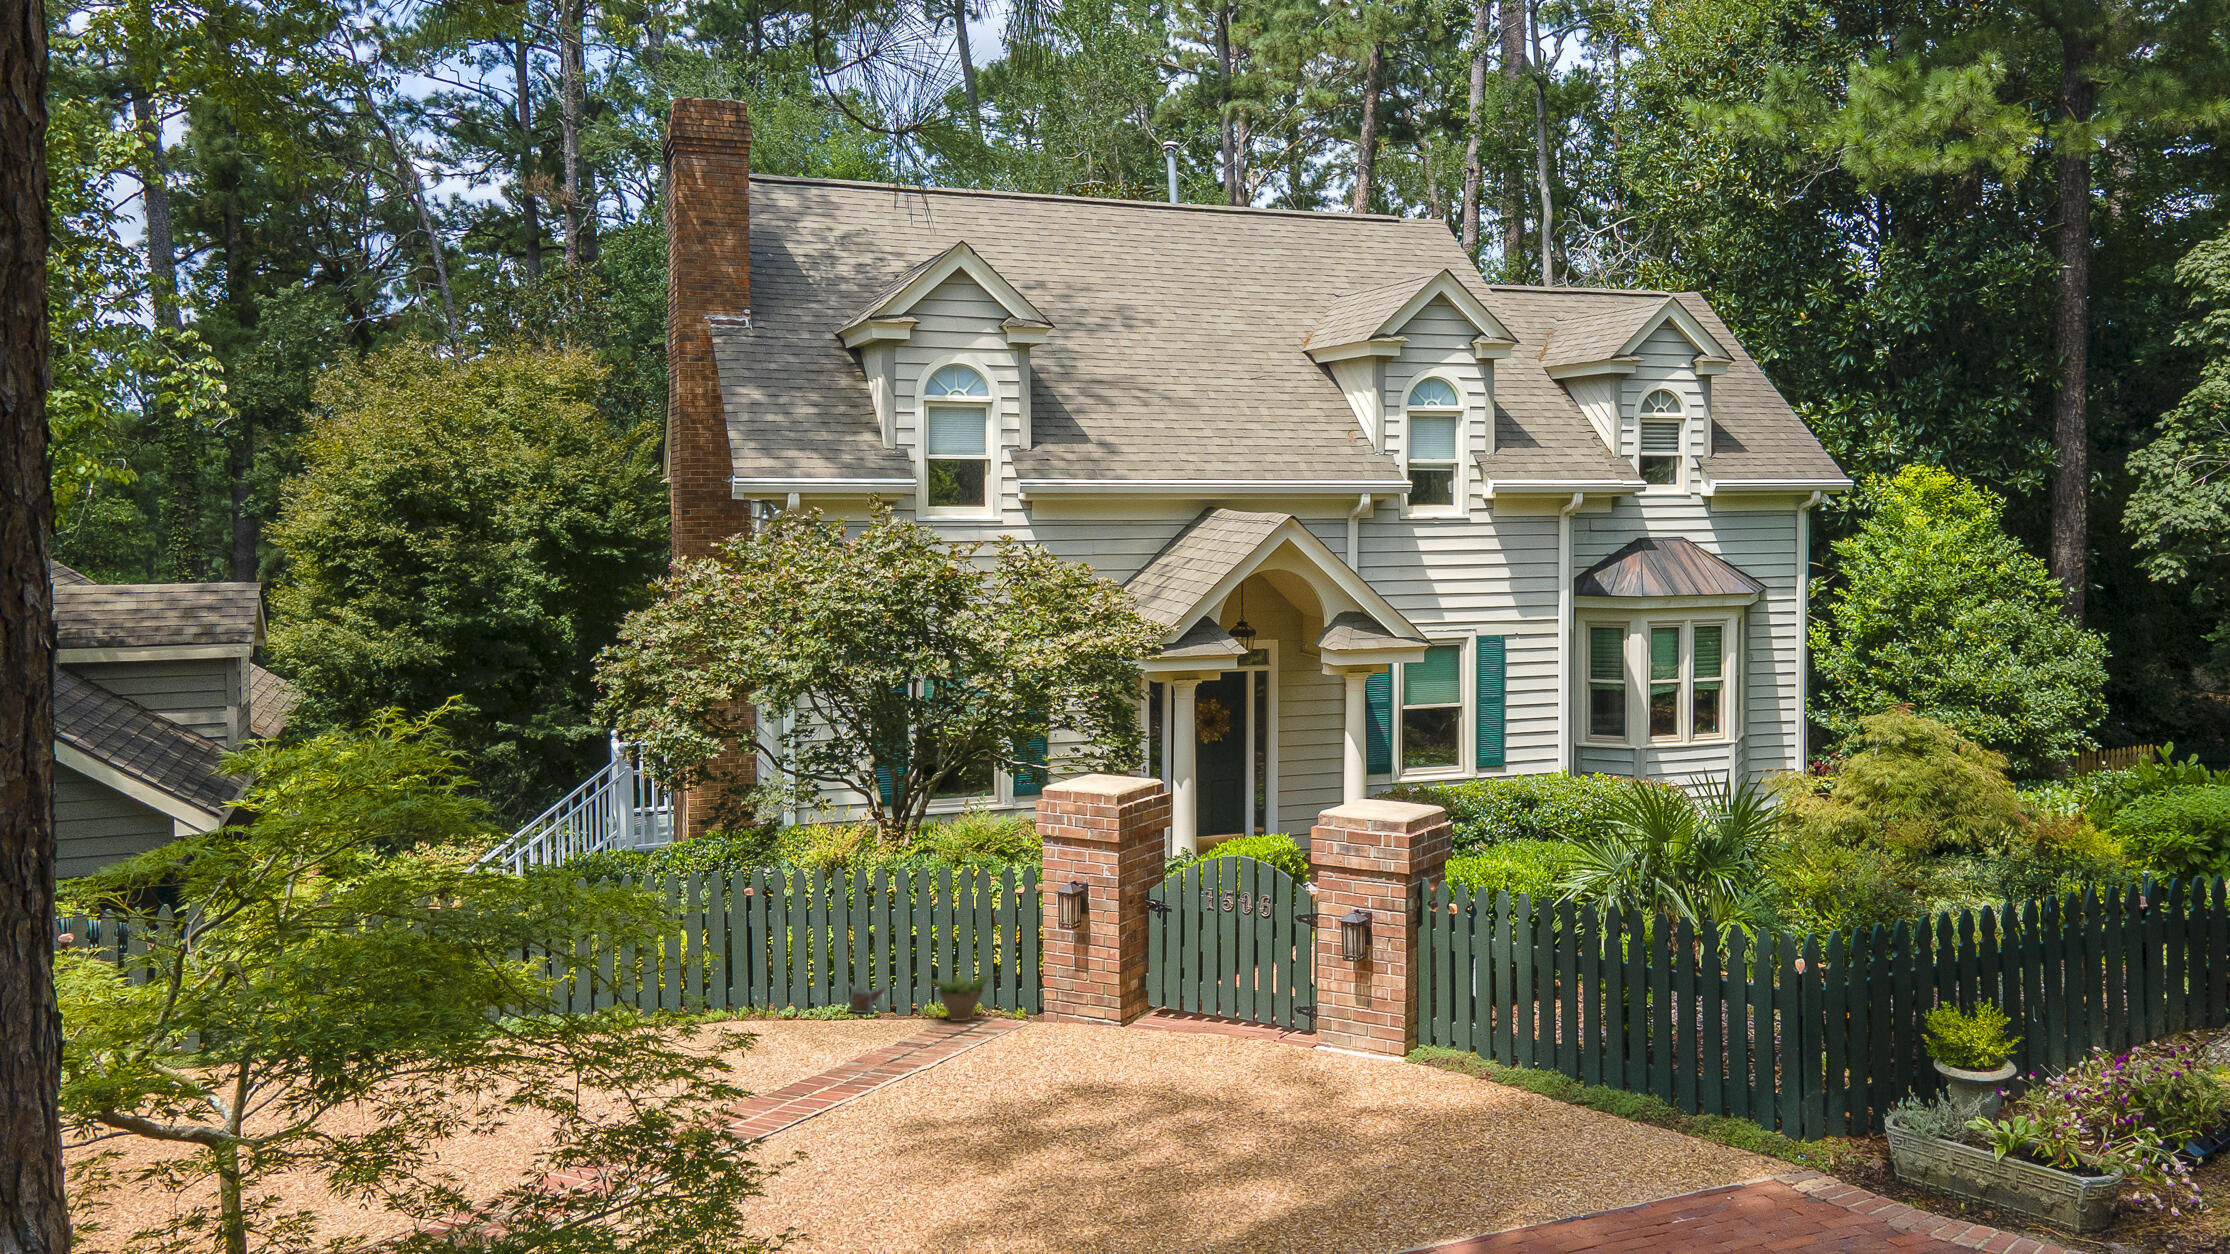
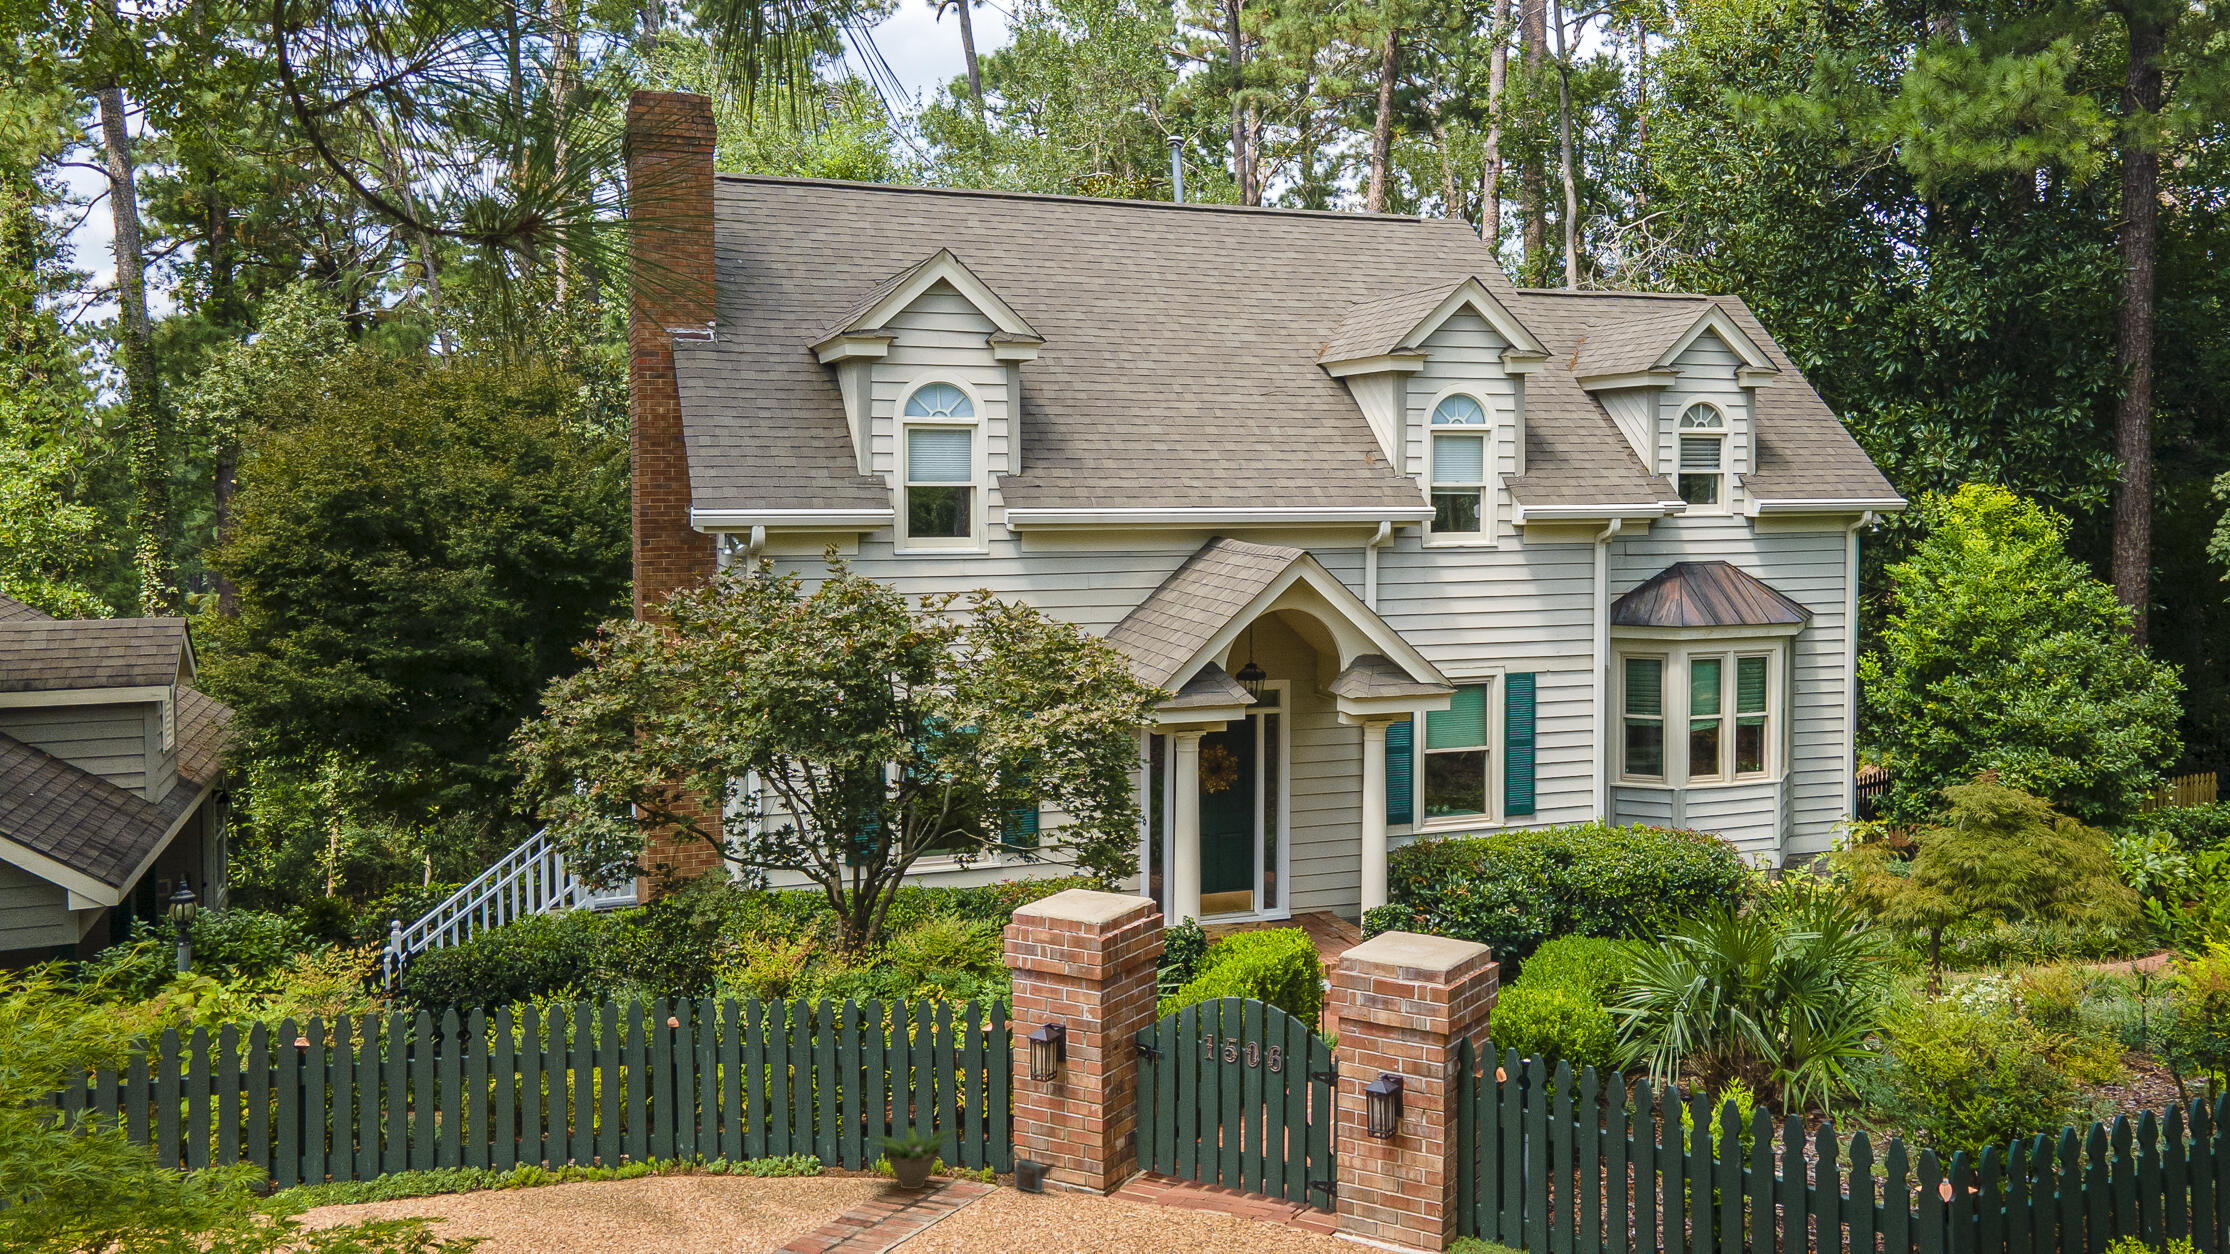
watering can: present [842,984,885,1013] -> present [1008,1151,1055,1193]

